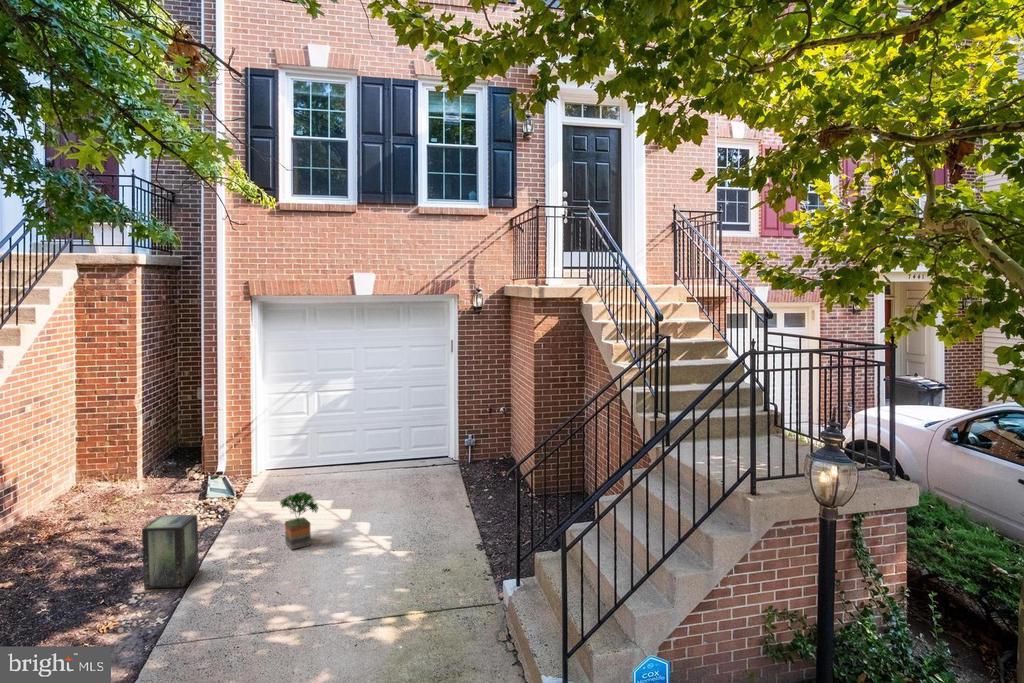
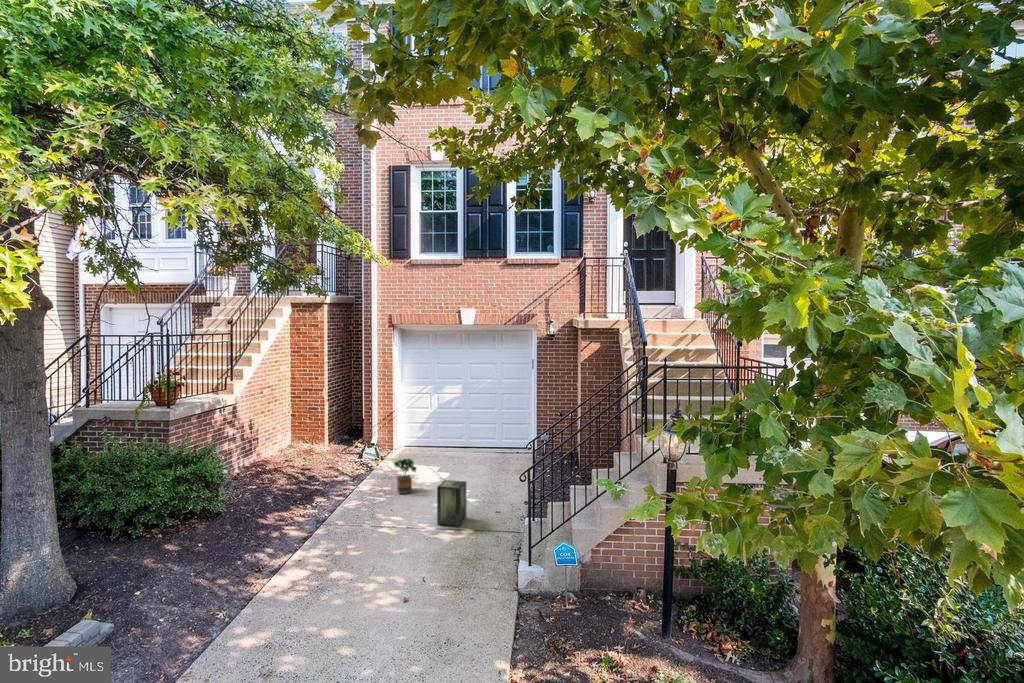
storage box: present [142,515,199,589] -> present [437,480,467,526]

